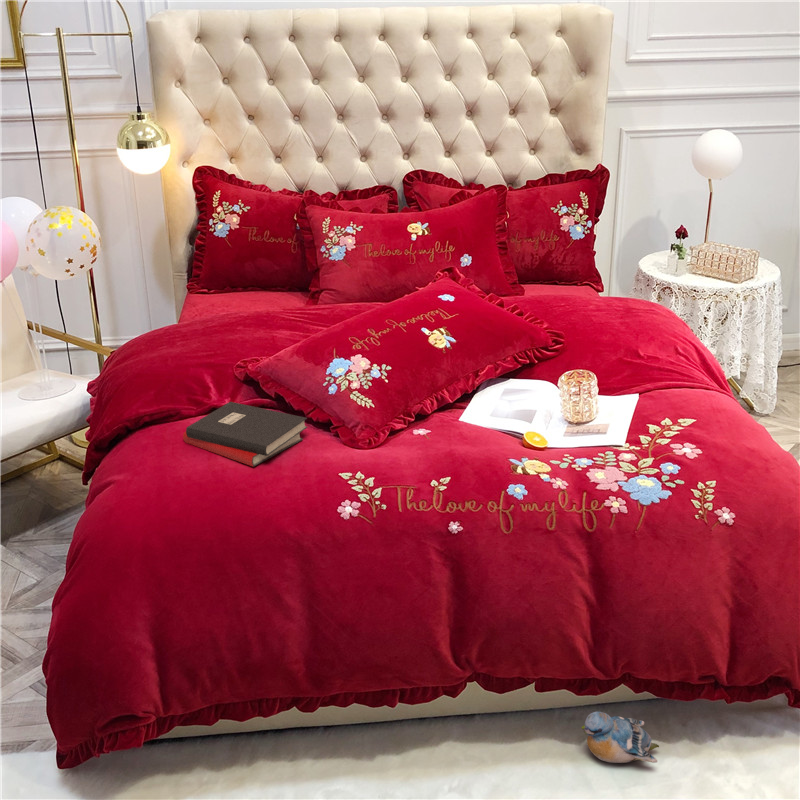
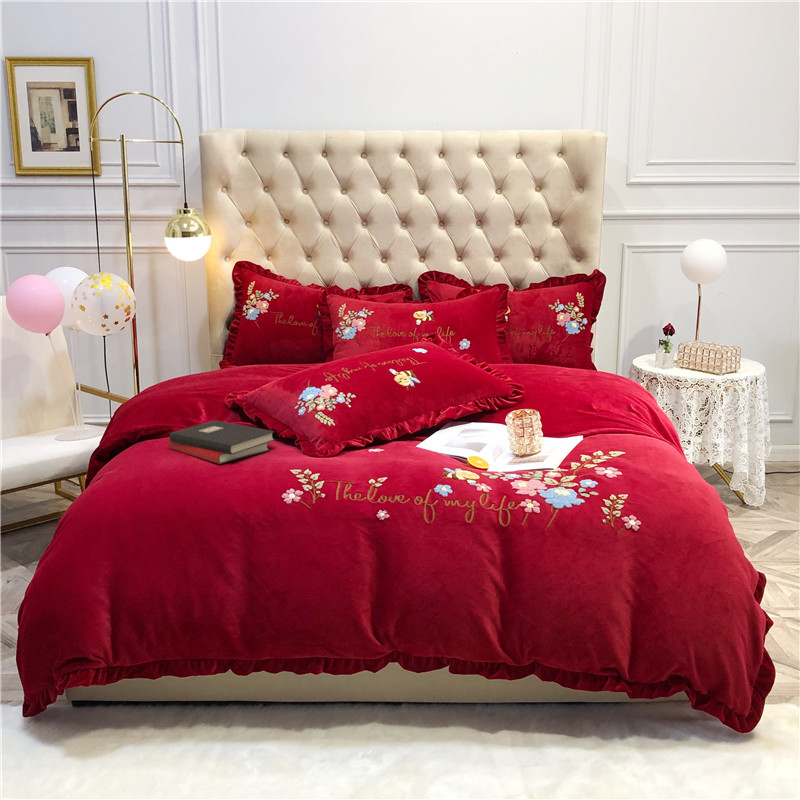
plush toy: present [581,712,659,763] -> none [491,699,567,753]

